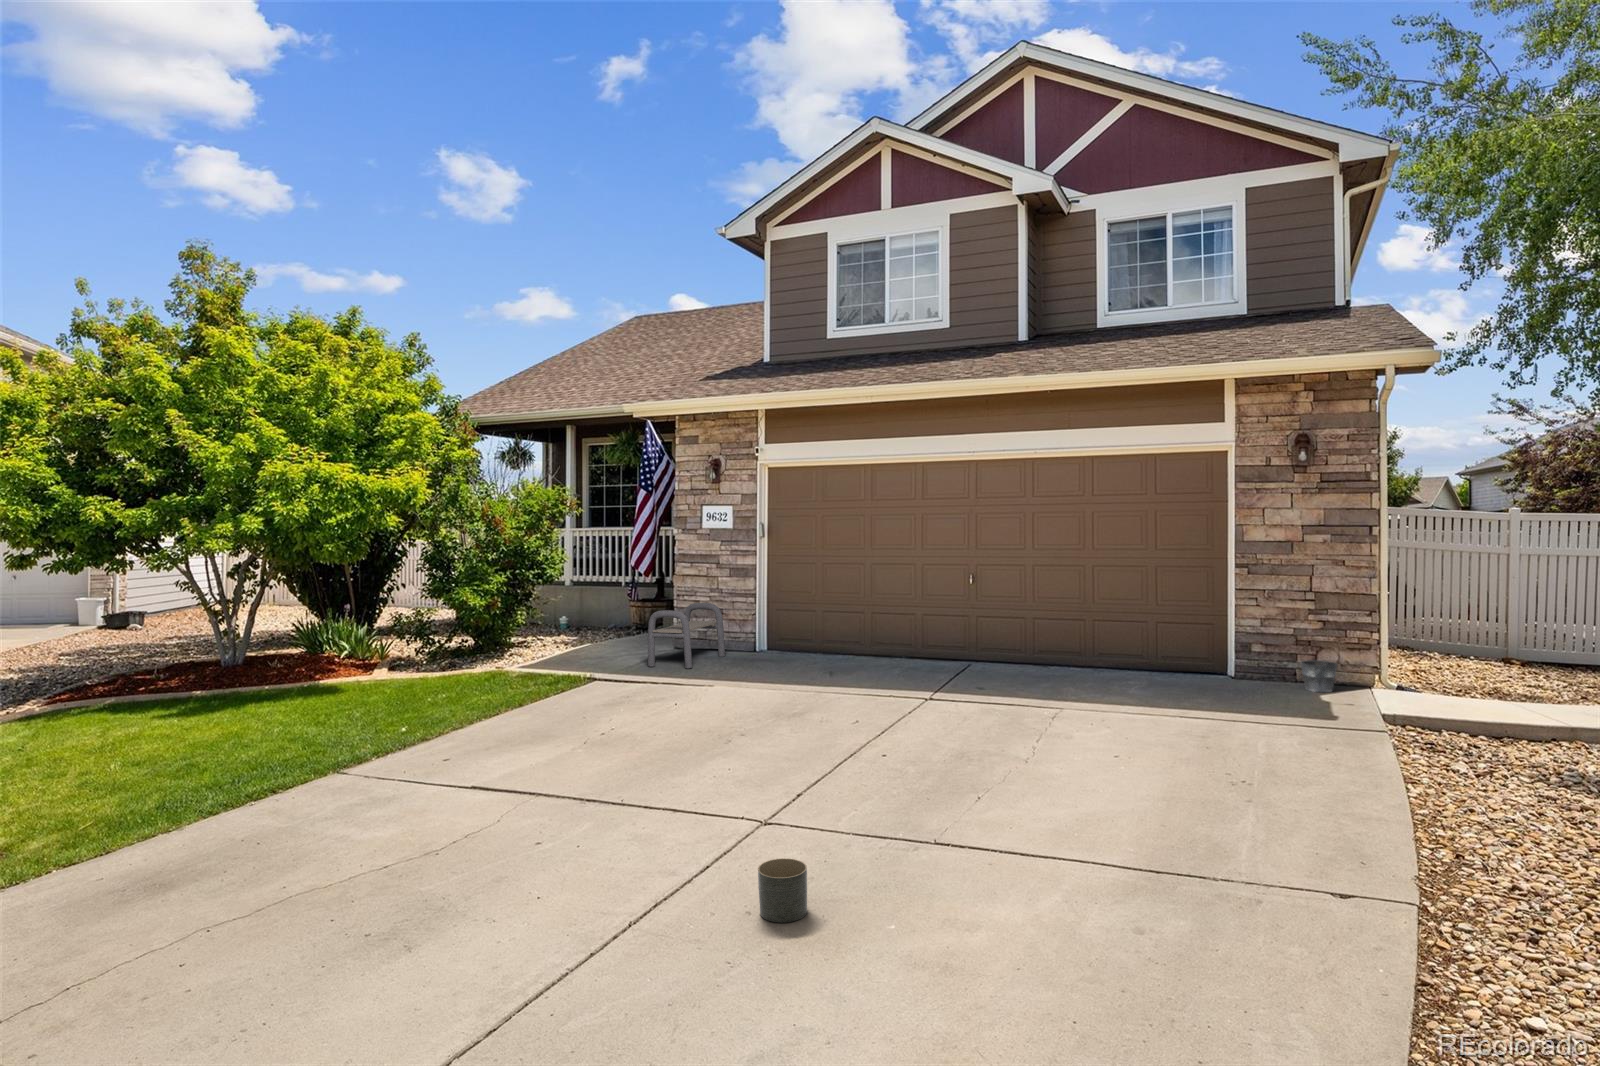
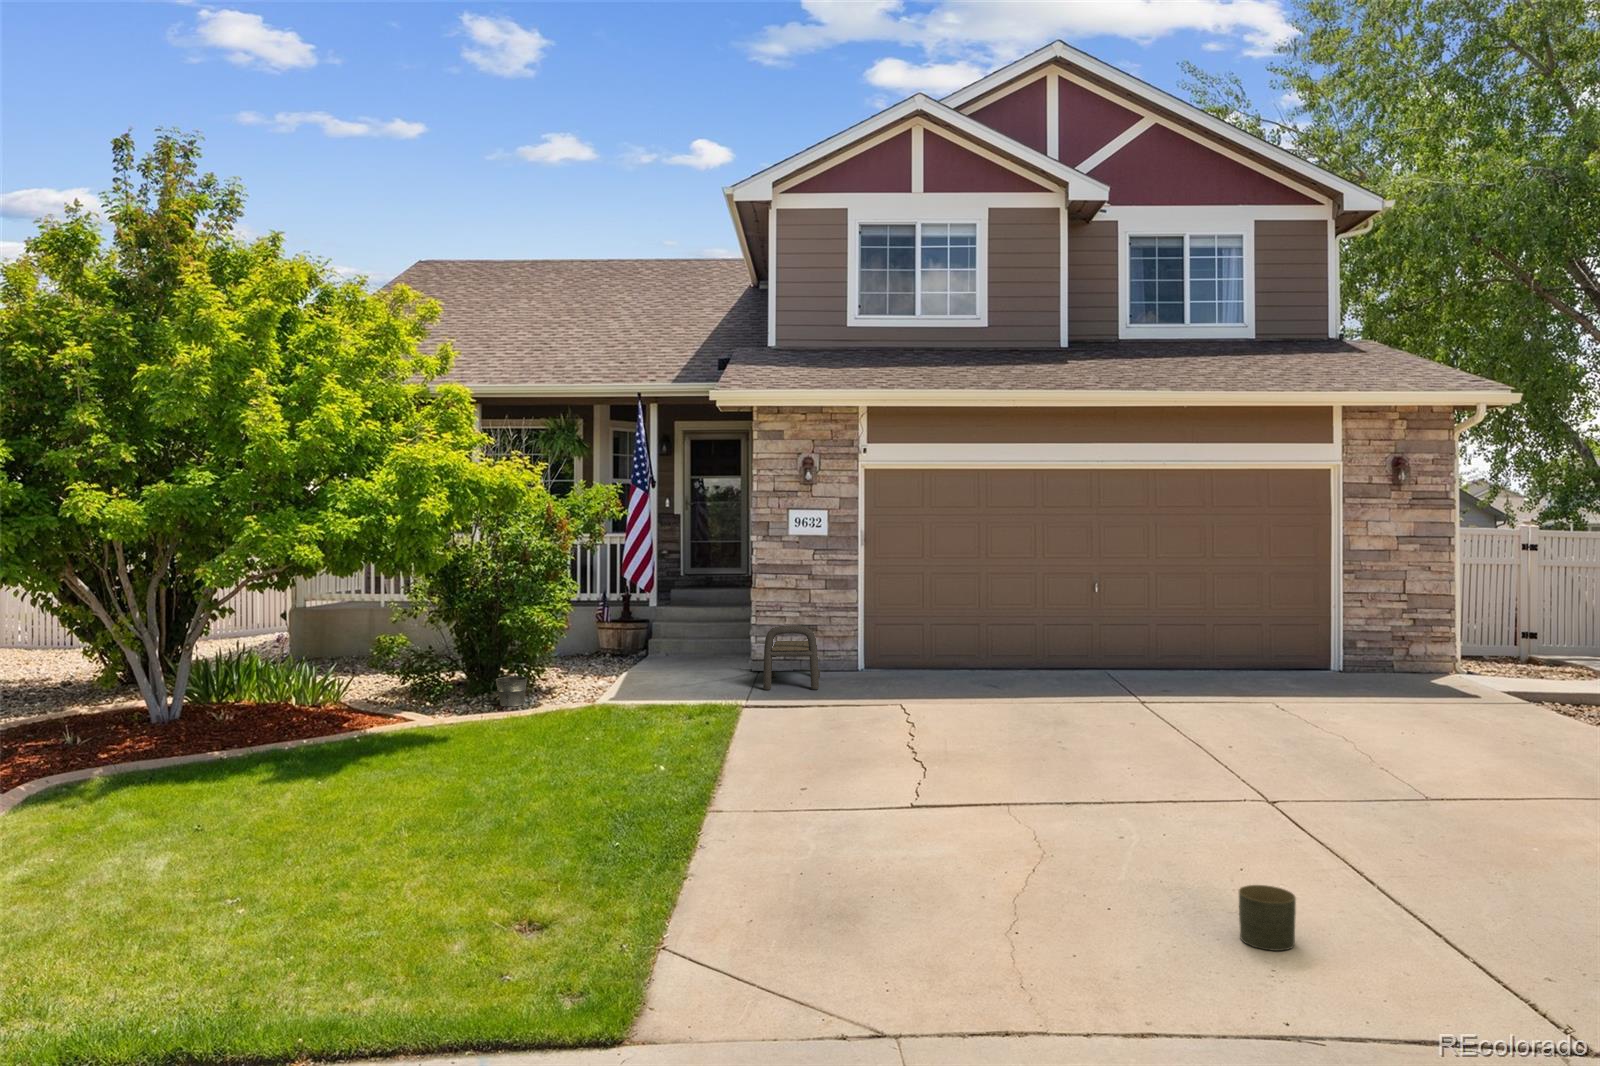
bucket: present [1298,660,1337,692] -> present [493,677,528,706]
planter: present [758,858,807,923] -> present [1239,885,1296,951]

